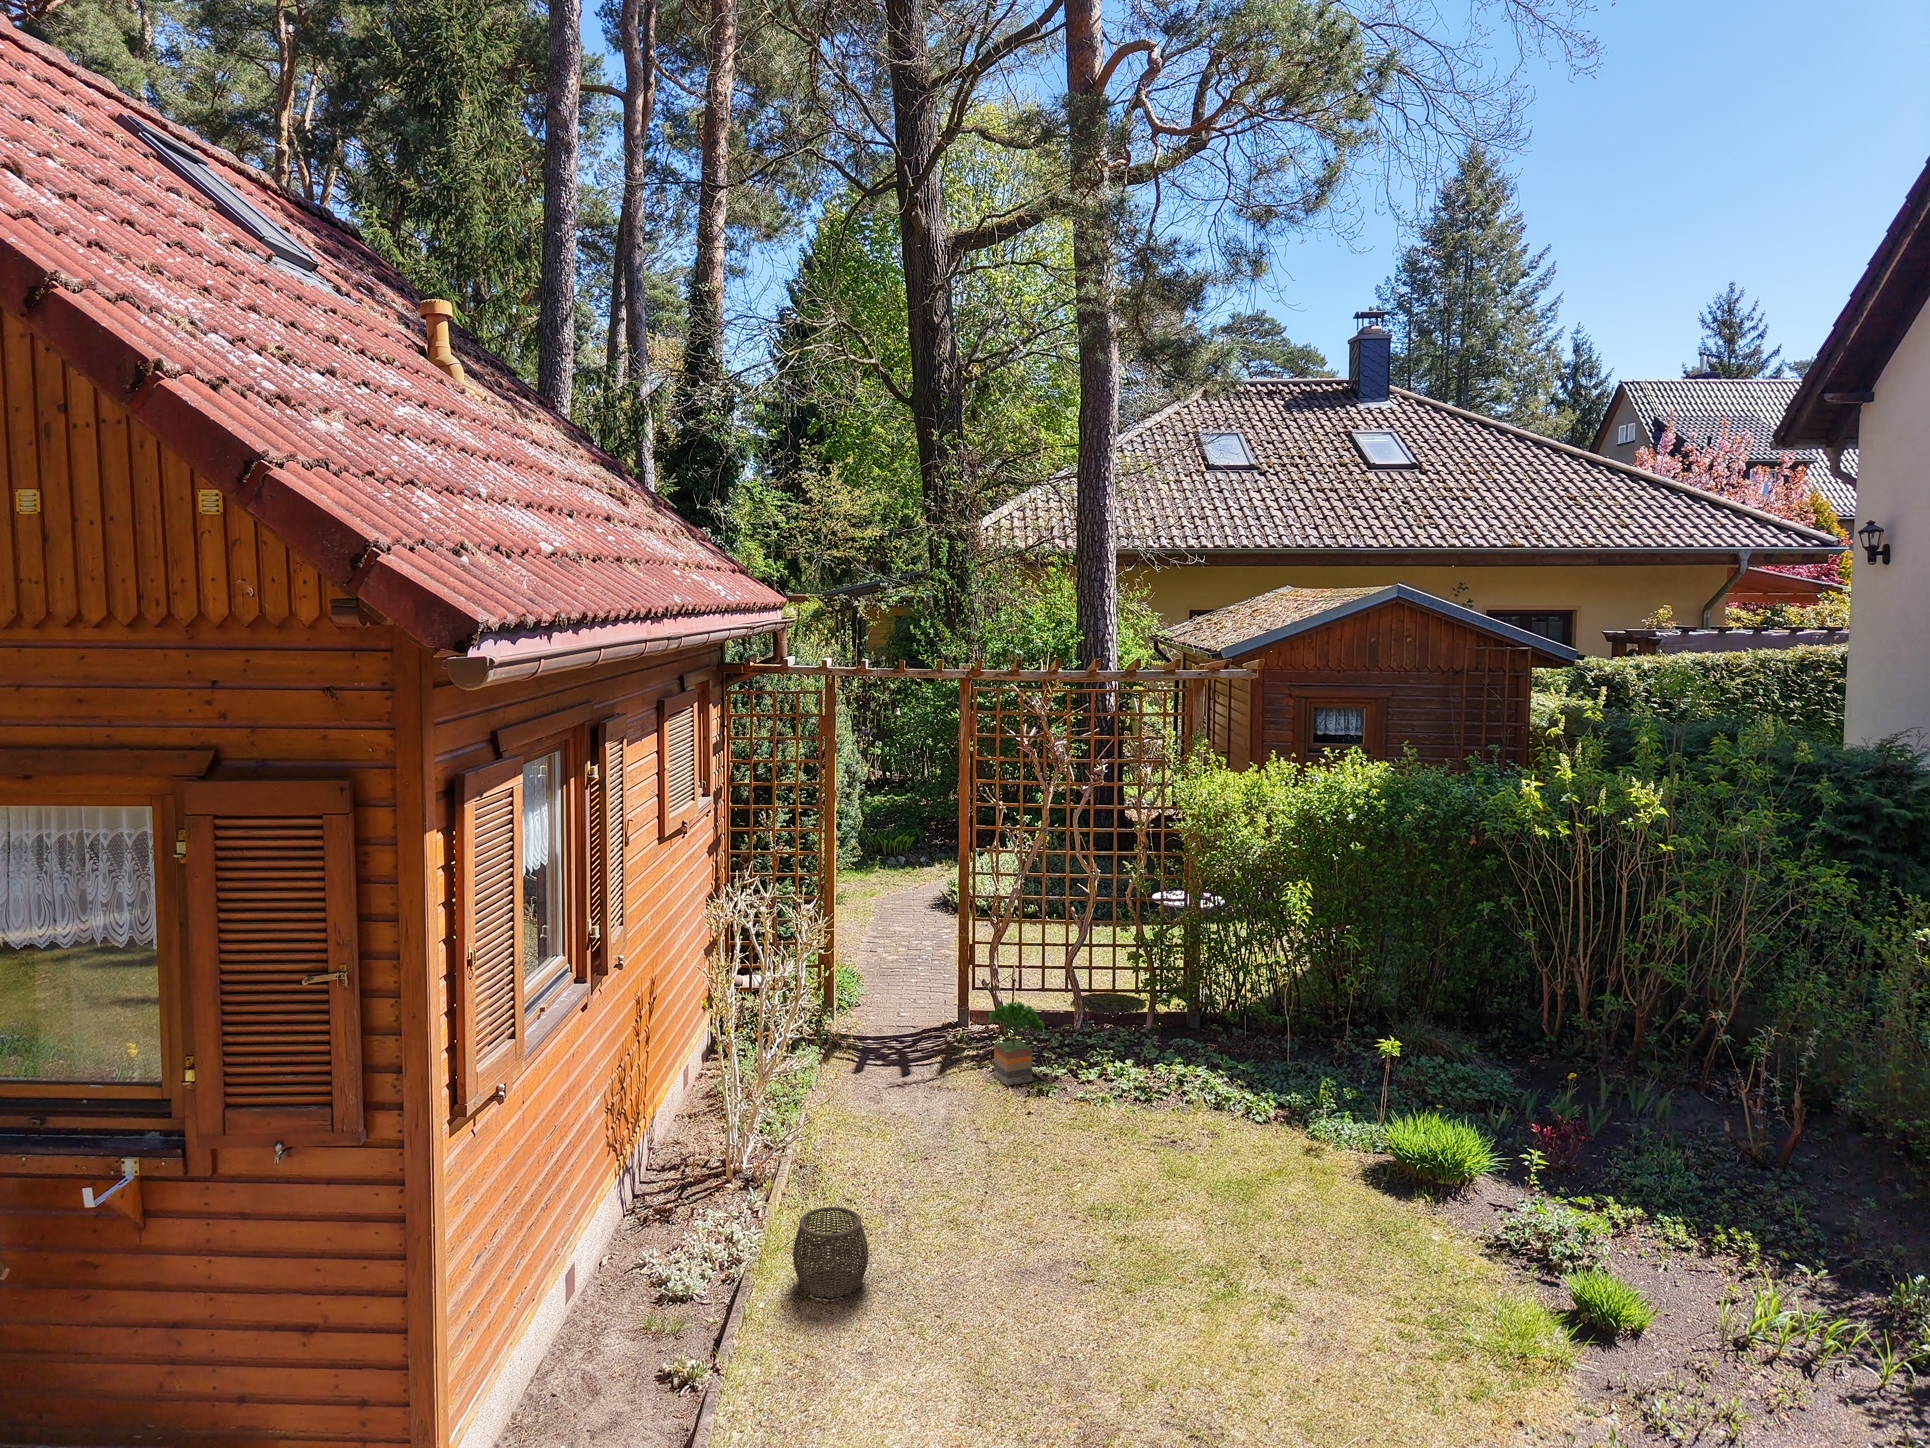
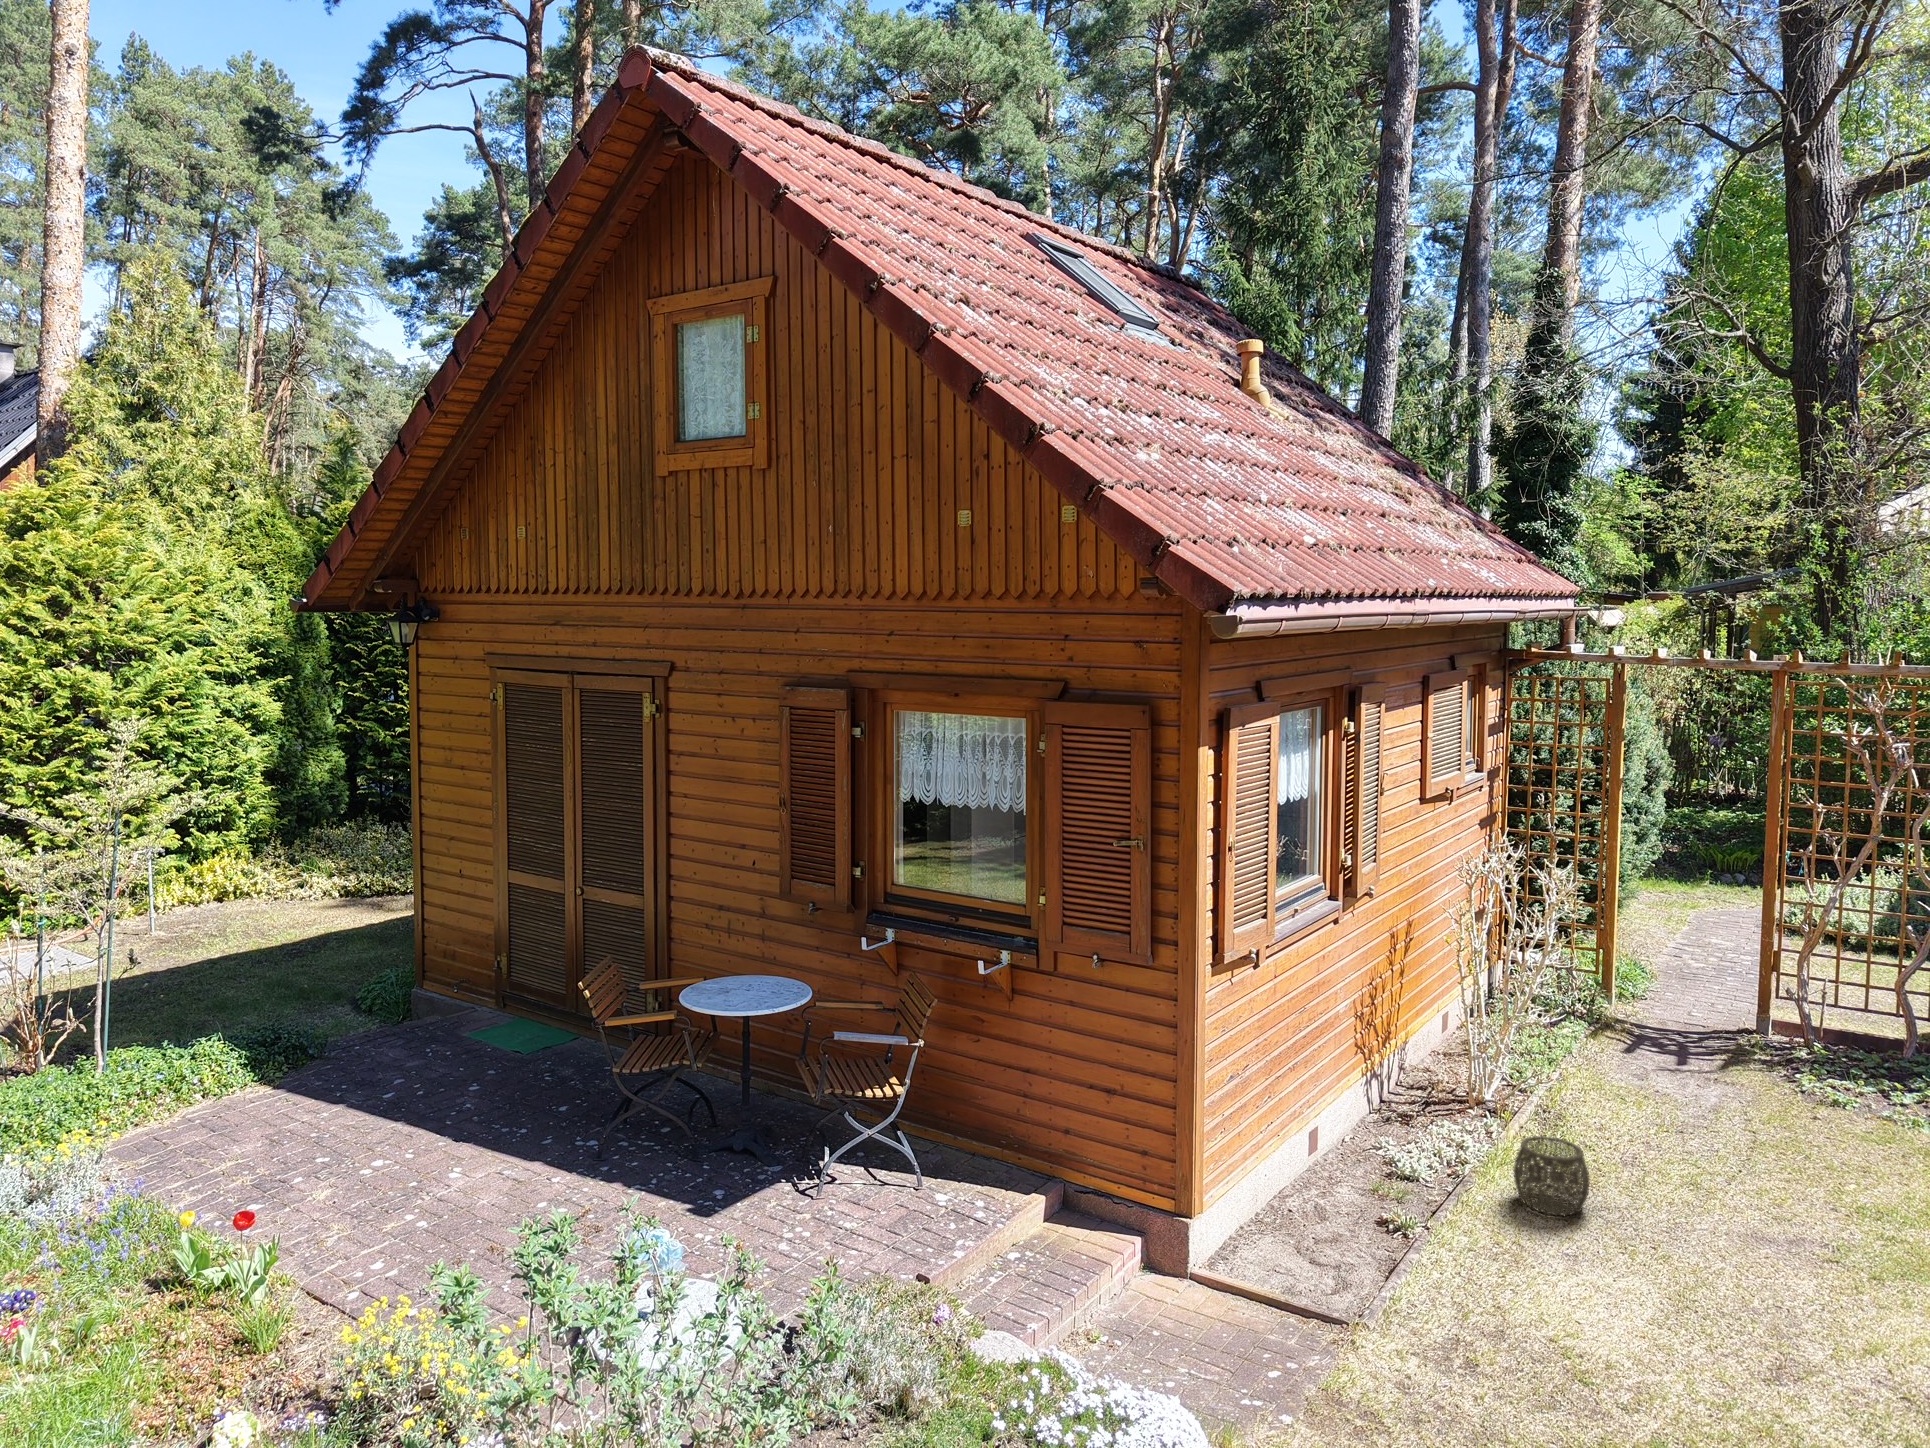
potted tree: present [988,1002,1044,1086] -> none [1782,1011,1854,1100]

